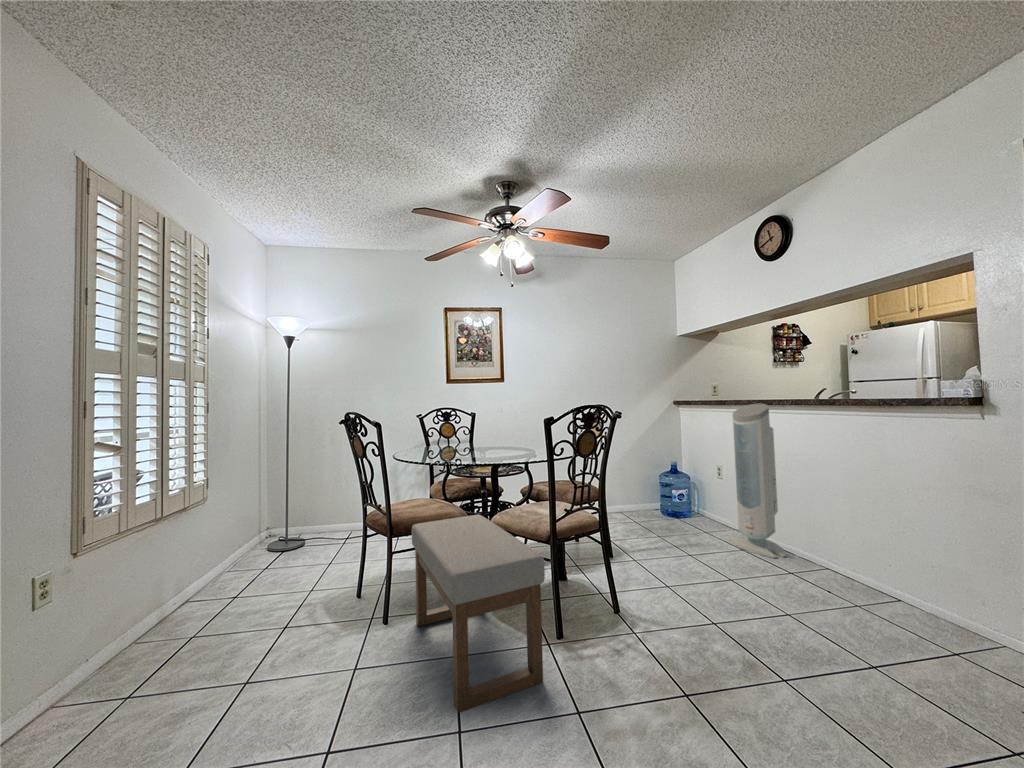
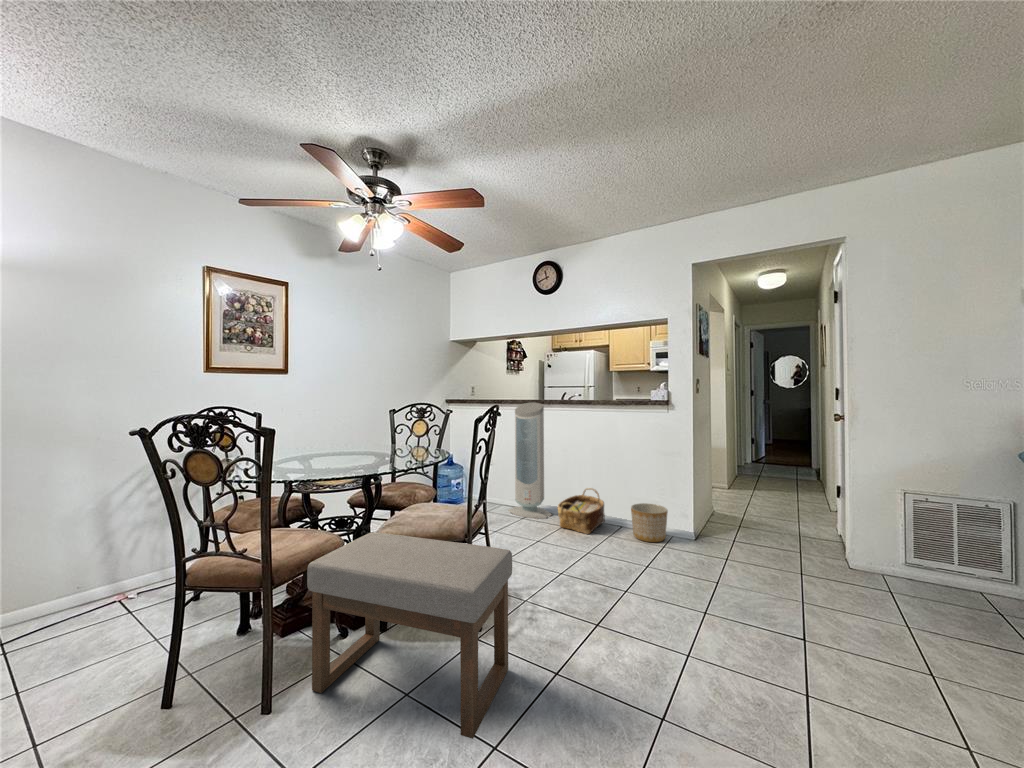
woven basket: none [774,529,866,594] -> present [558,488,605,534]
planter: none [895,569,981,645] -> present [631,503,668,542]

